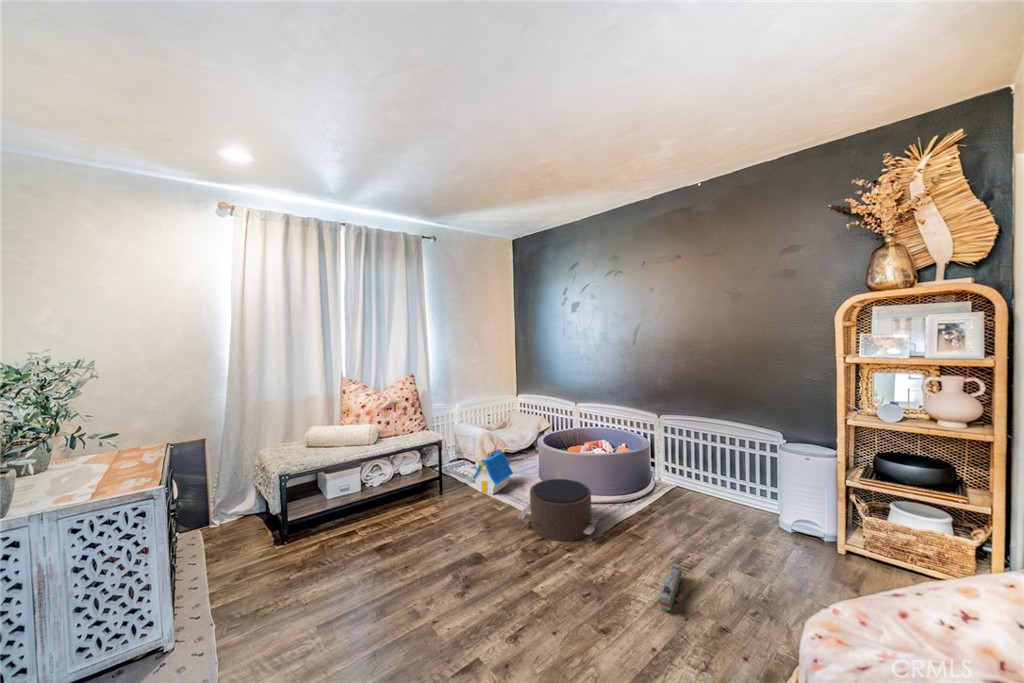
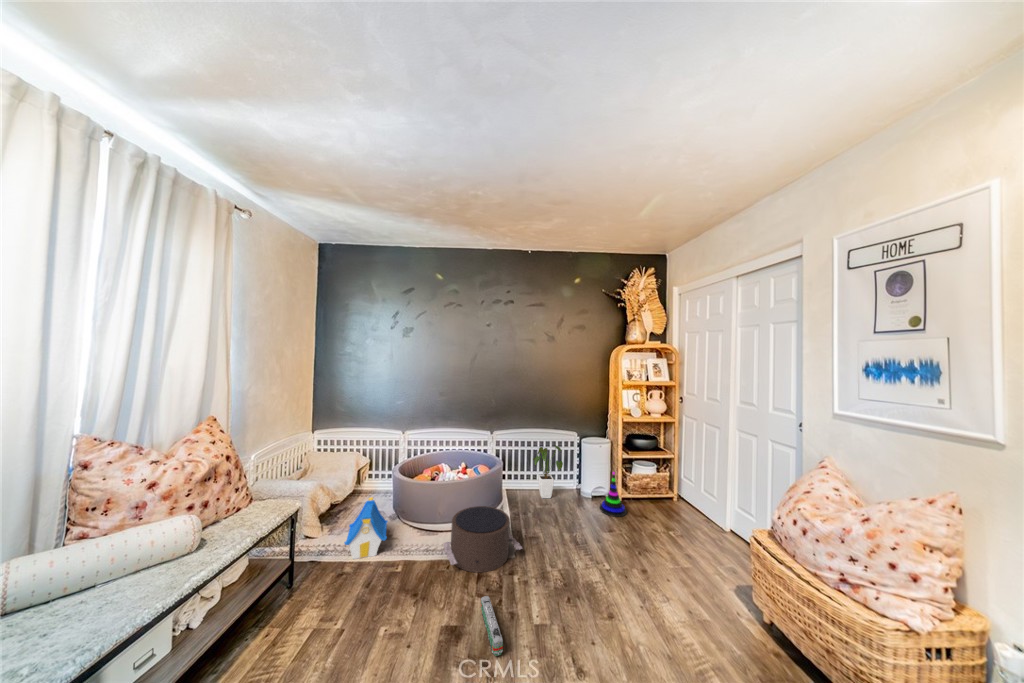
house plant: none [689,440,749,511] -> present [533,445,563,498]
stacking toy: none [776,496,831,573] -> present [600,472,627,517]
toy train: present [660,563,682,611] -> present [481,596,503,656]

